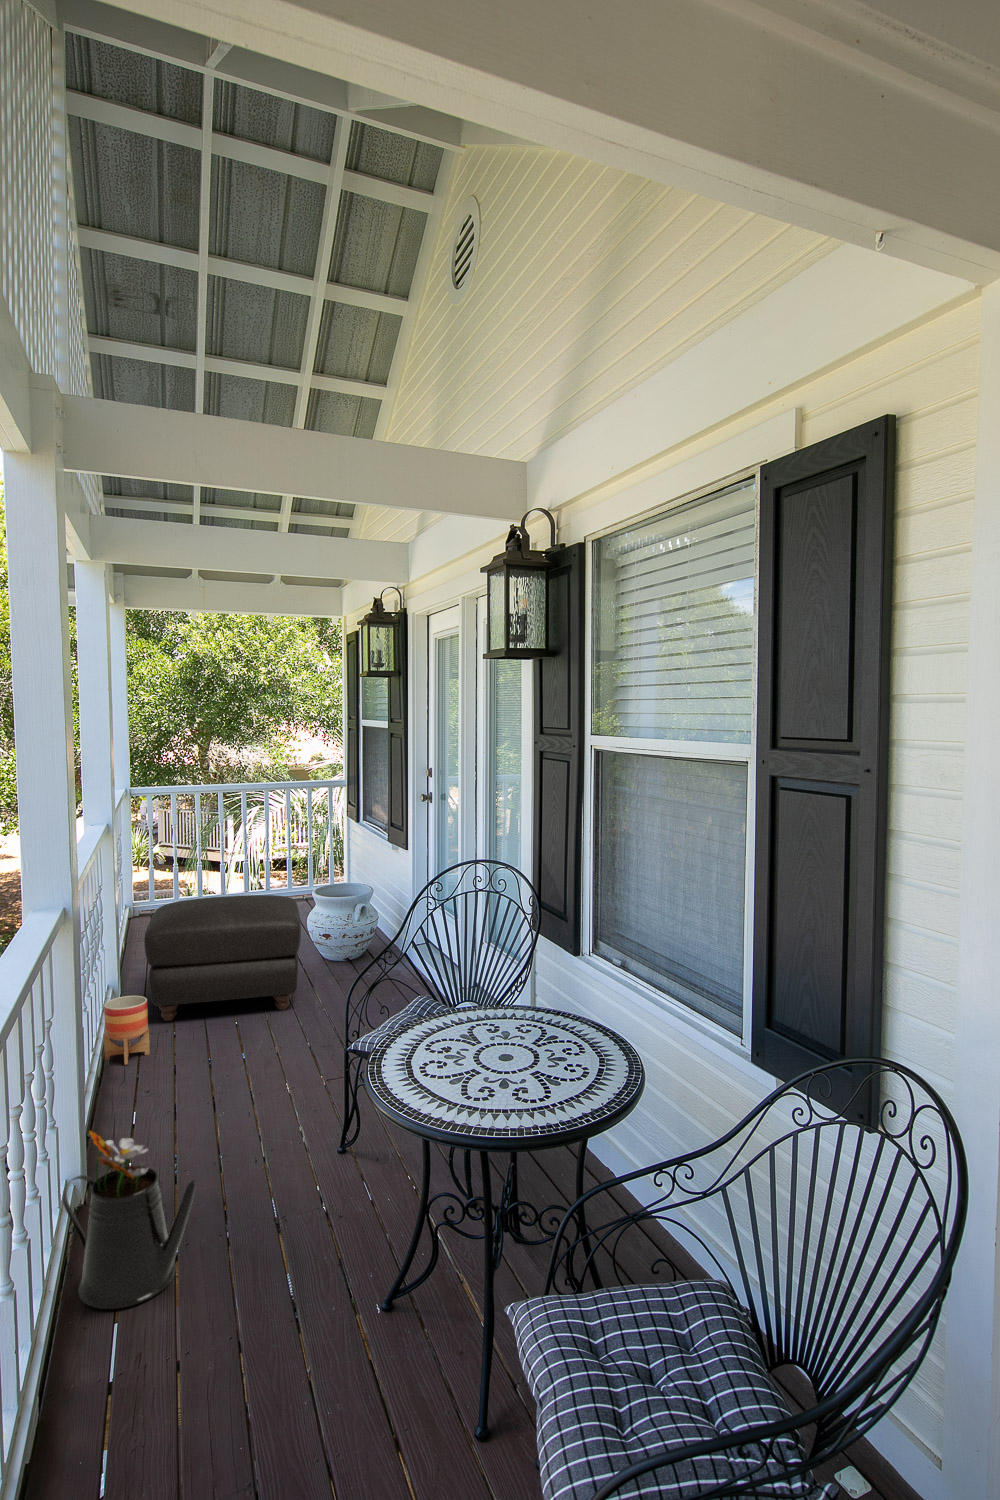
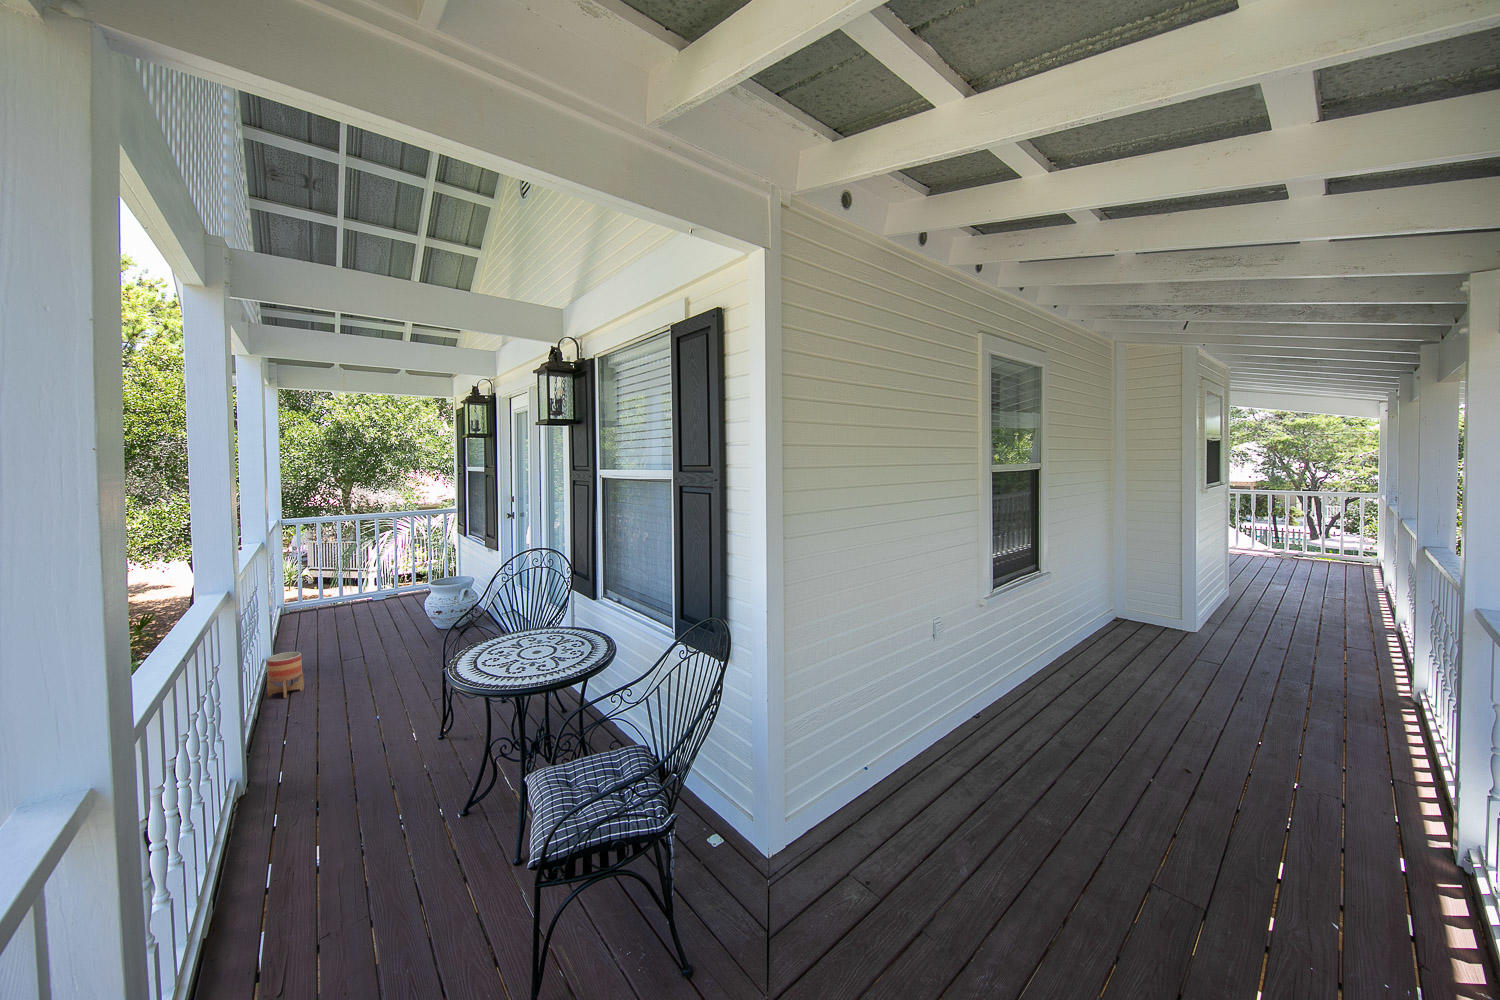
ottoman: present [144,895,301,1021] -> none [298,583,418,670]
watering can: present [63,1132,196,1309] -> none [238,720,338,832]

